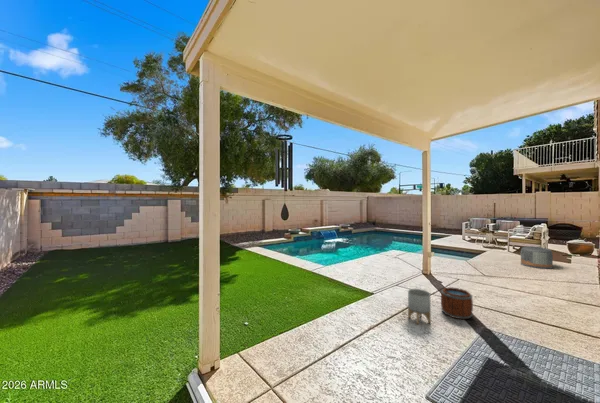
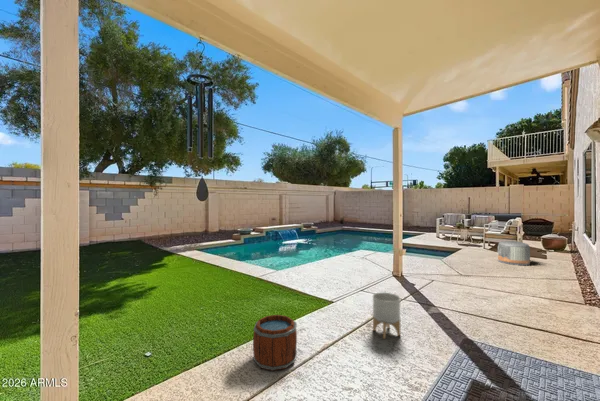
bucket: present [441,287,473,319] -> present [253,315,297,371]

